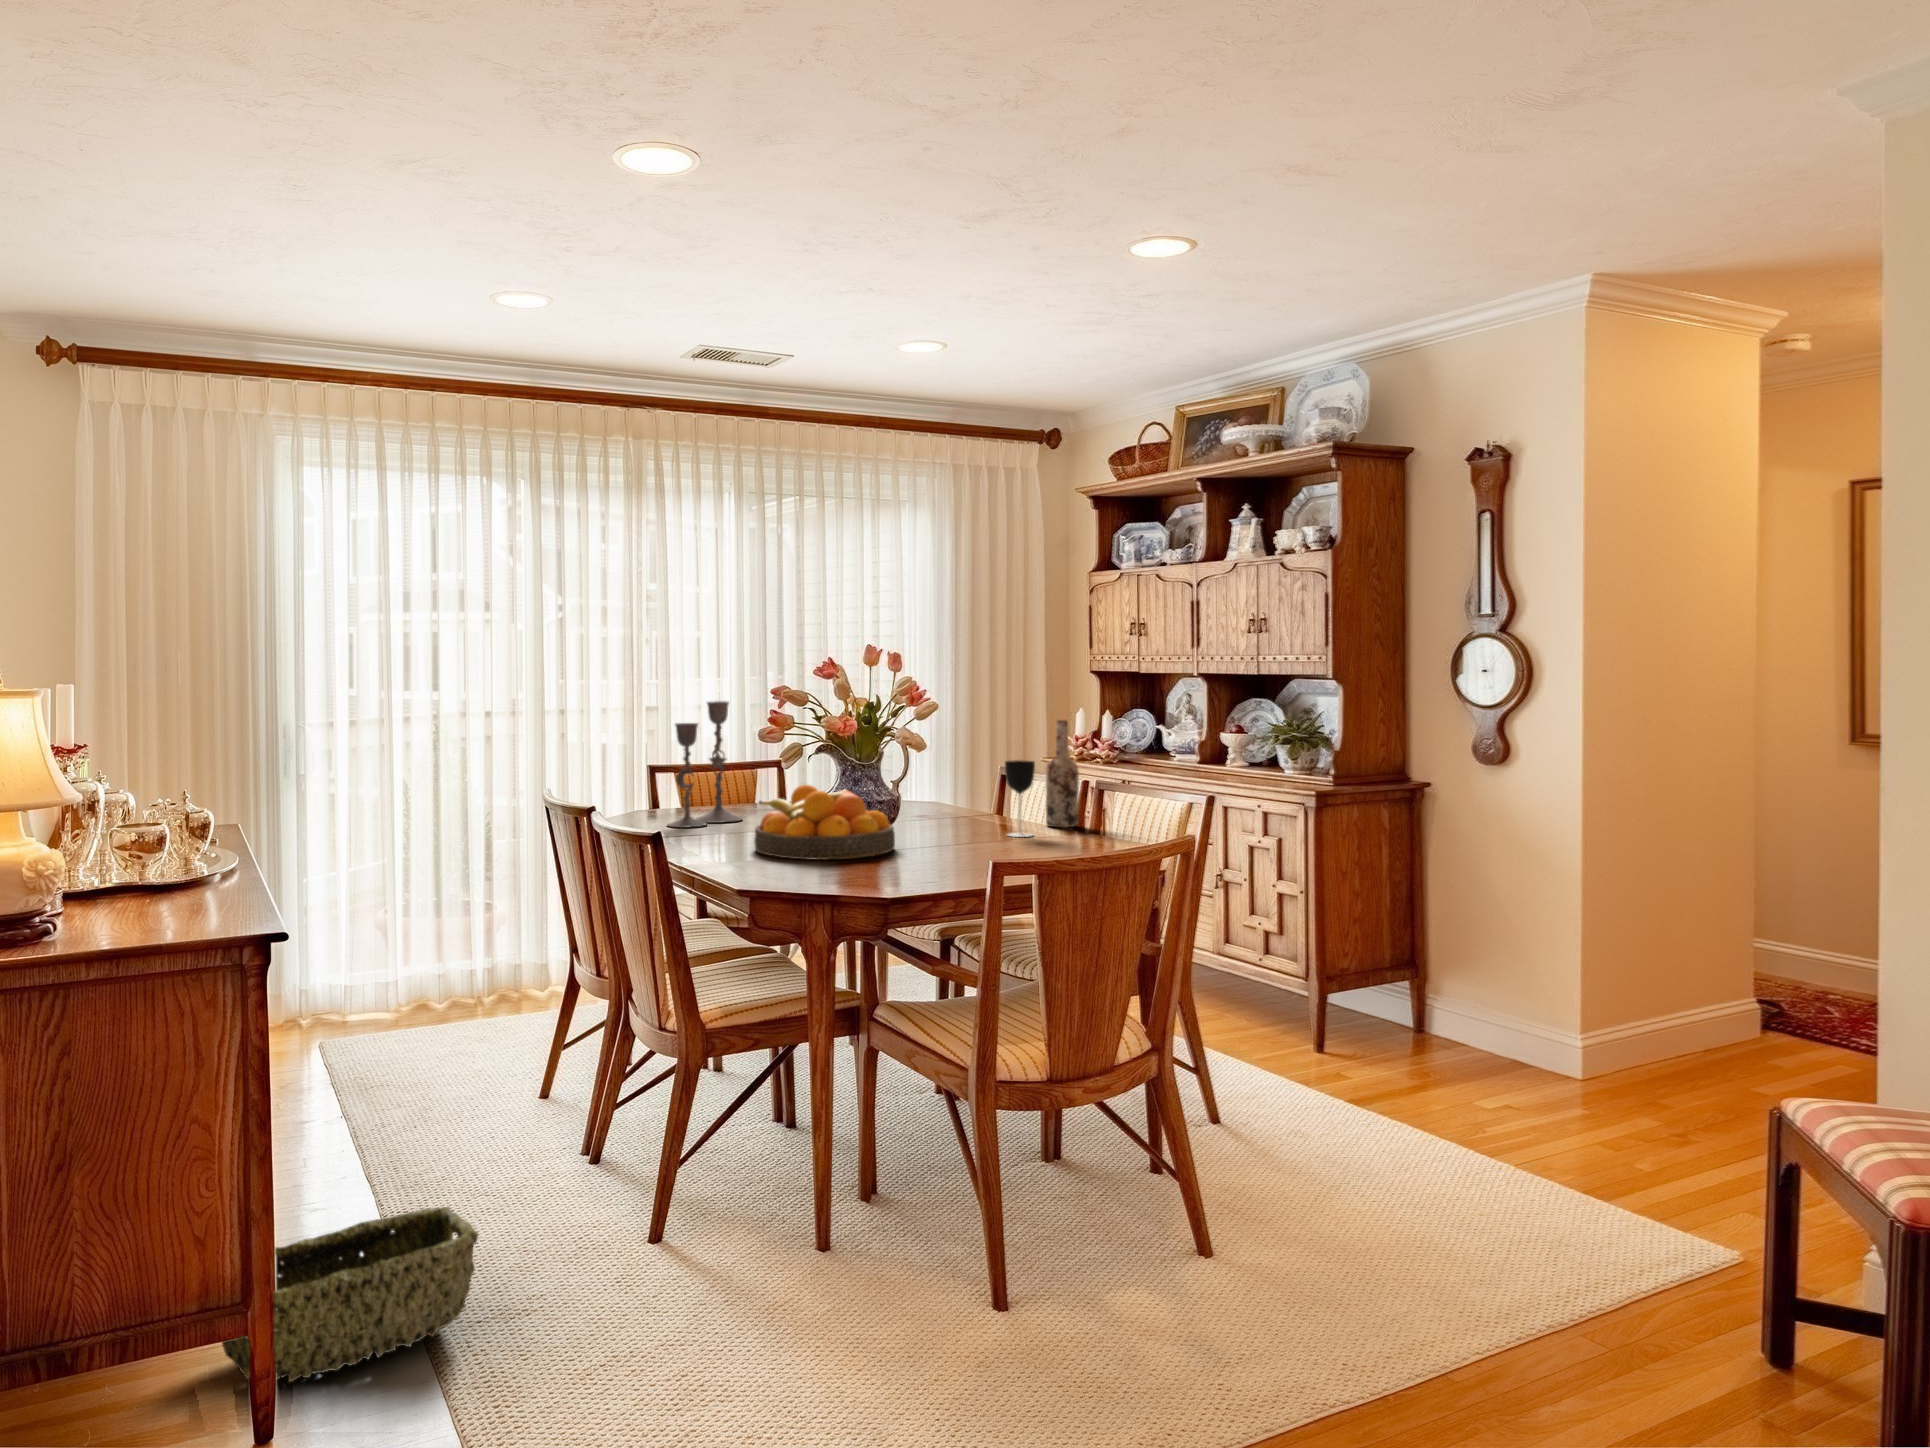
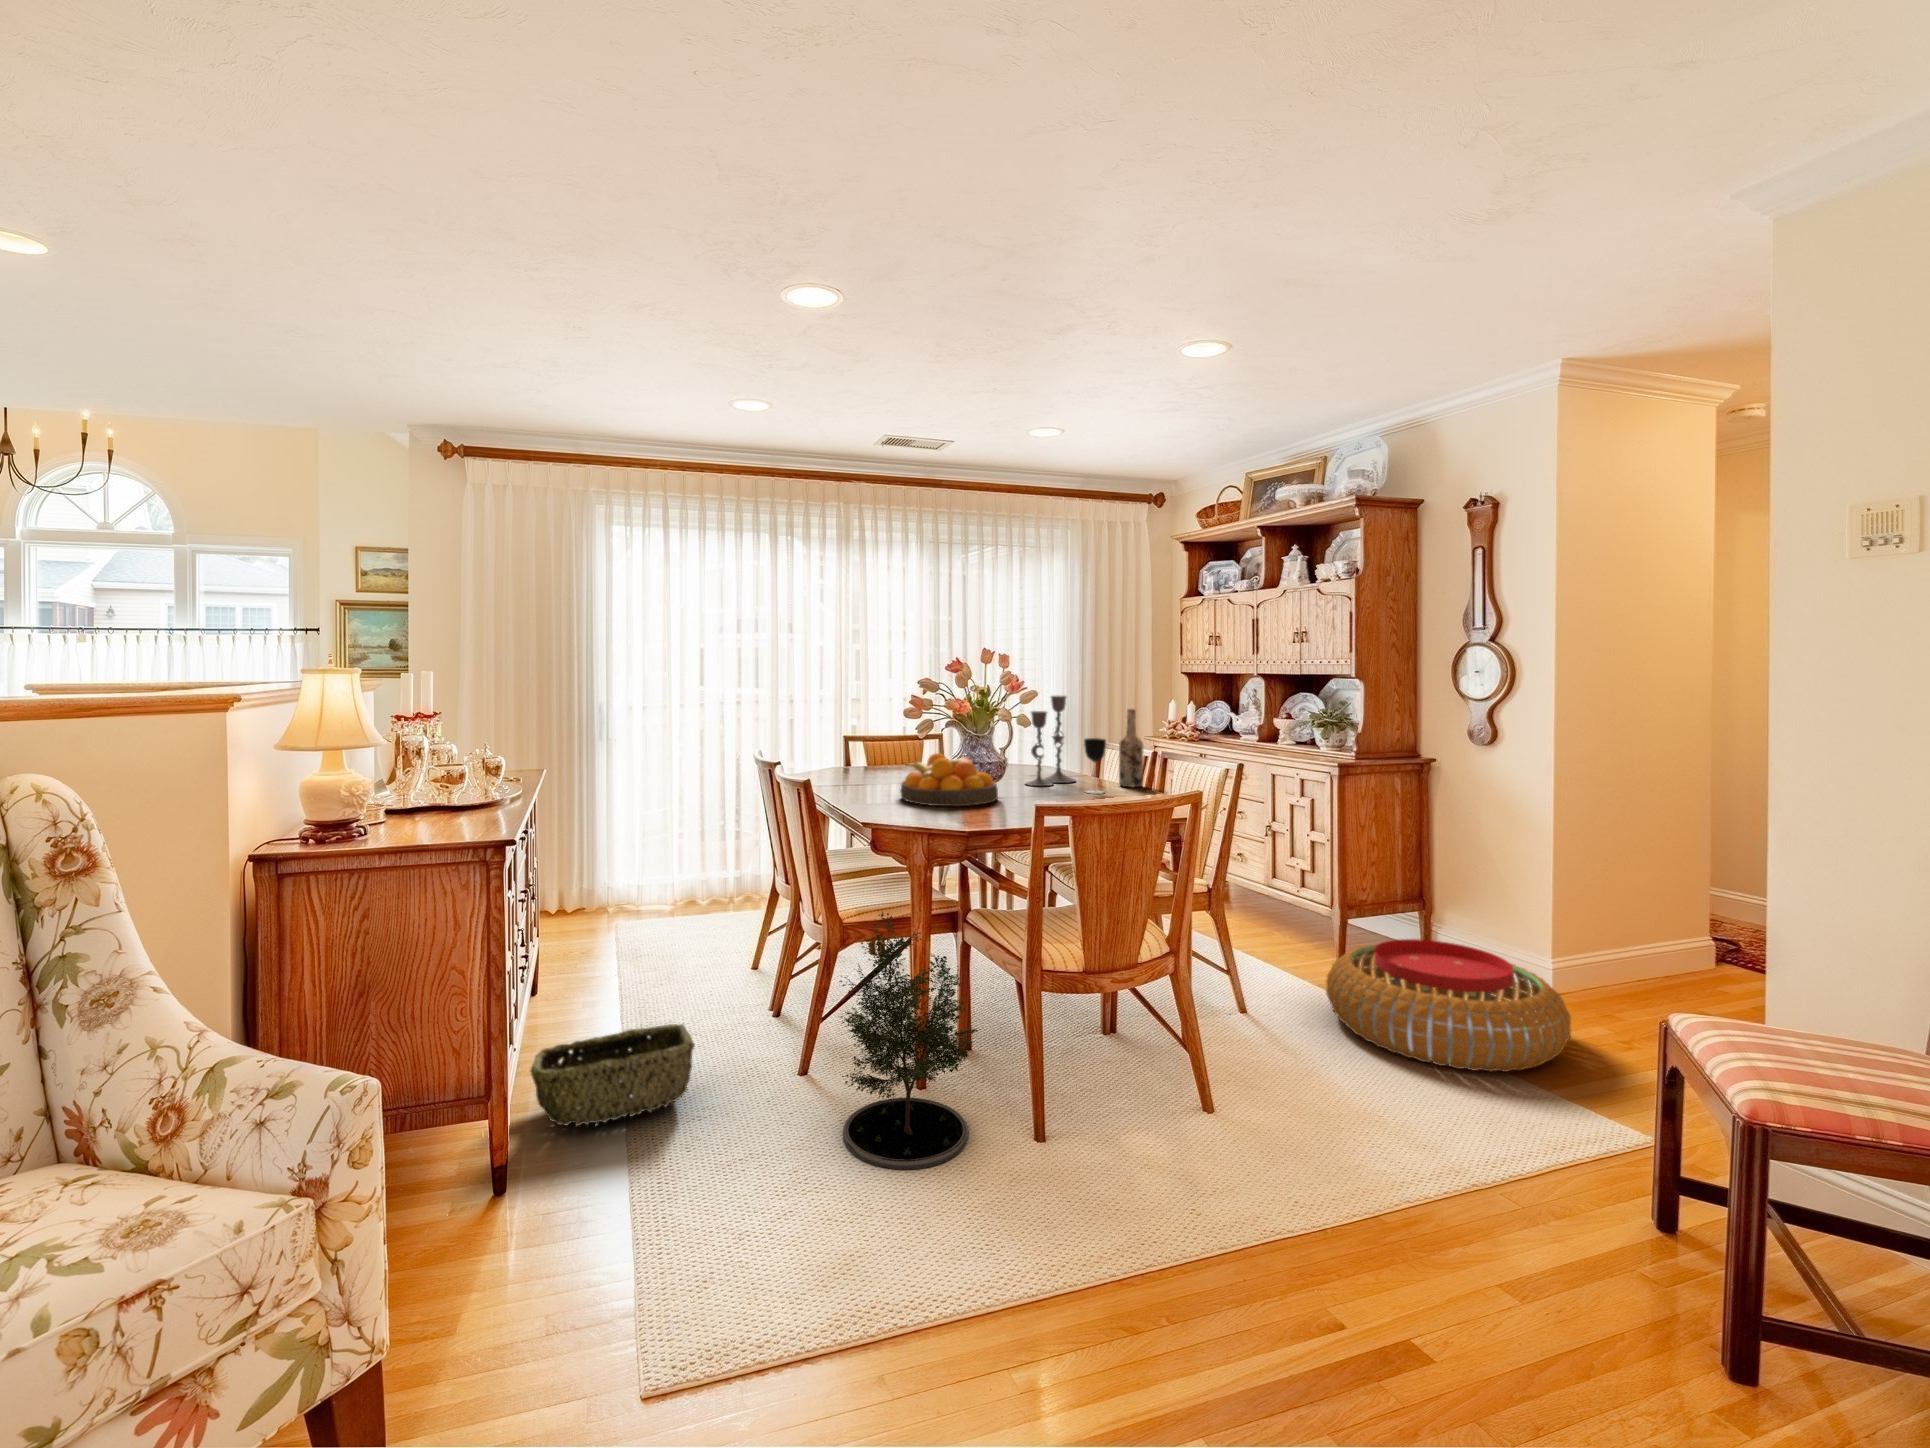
candlestick: present [668,701,742,828] -> present [1026,696,1075,786]
potted tree: none [707,1010,913,1386] -> present [838,911,978,1170]
pouf: none [1322,1013,1616,1174] -> present [1326,939,1571,1072]

